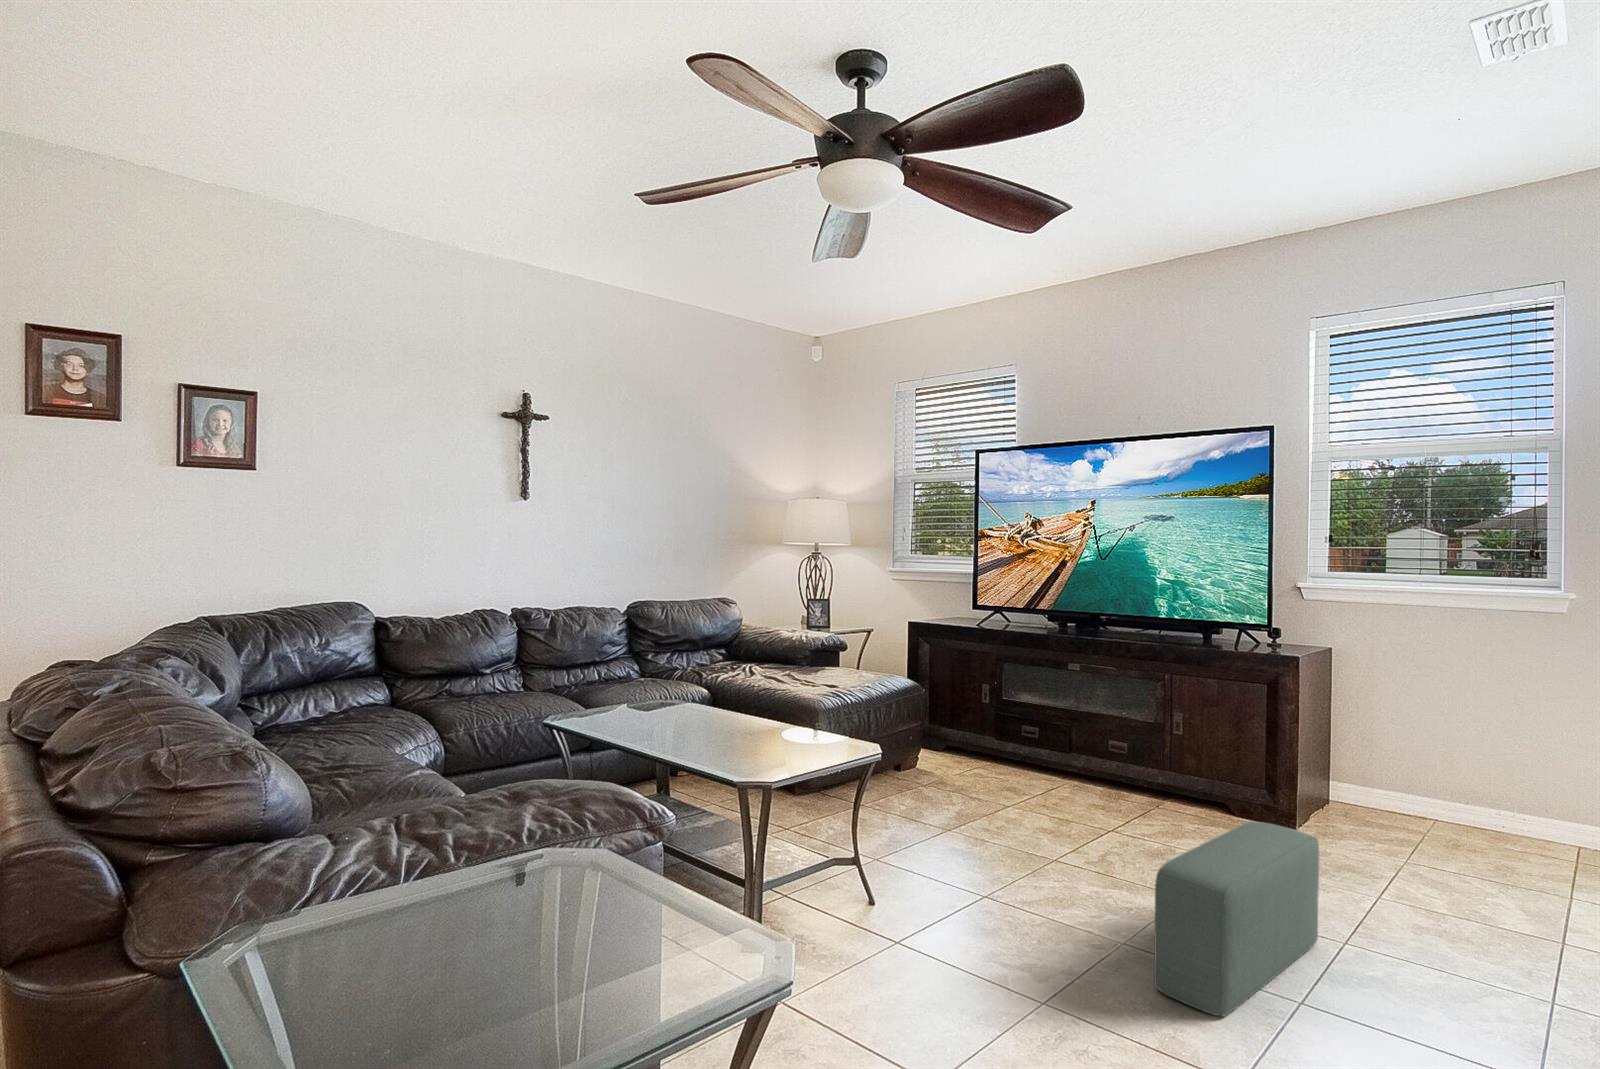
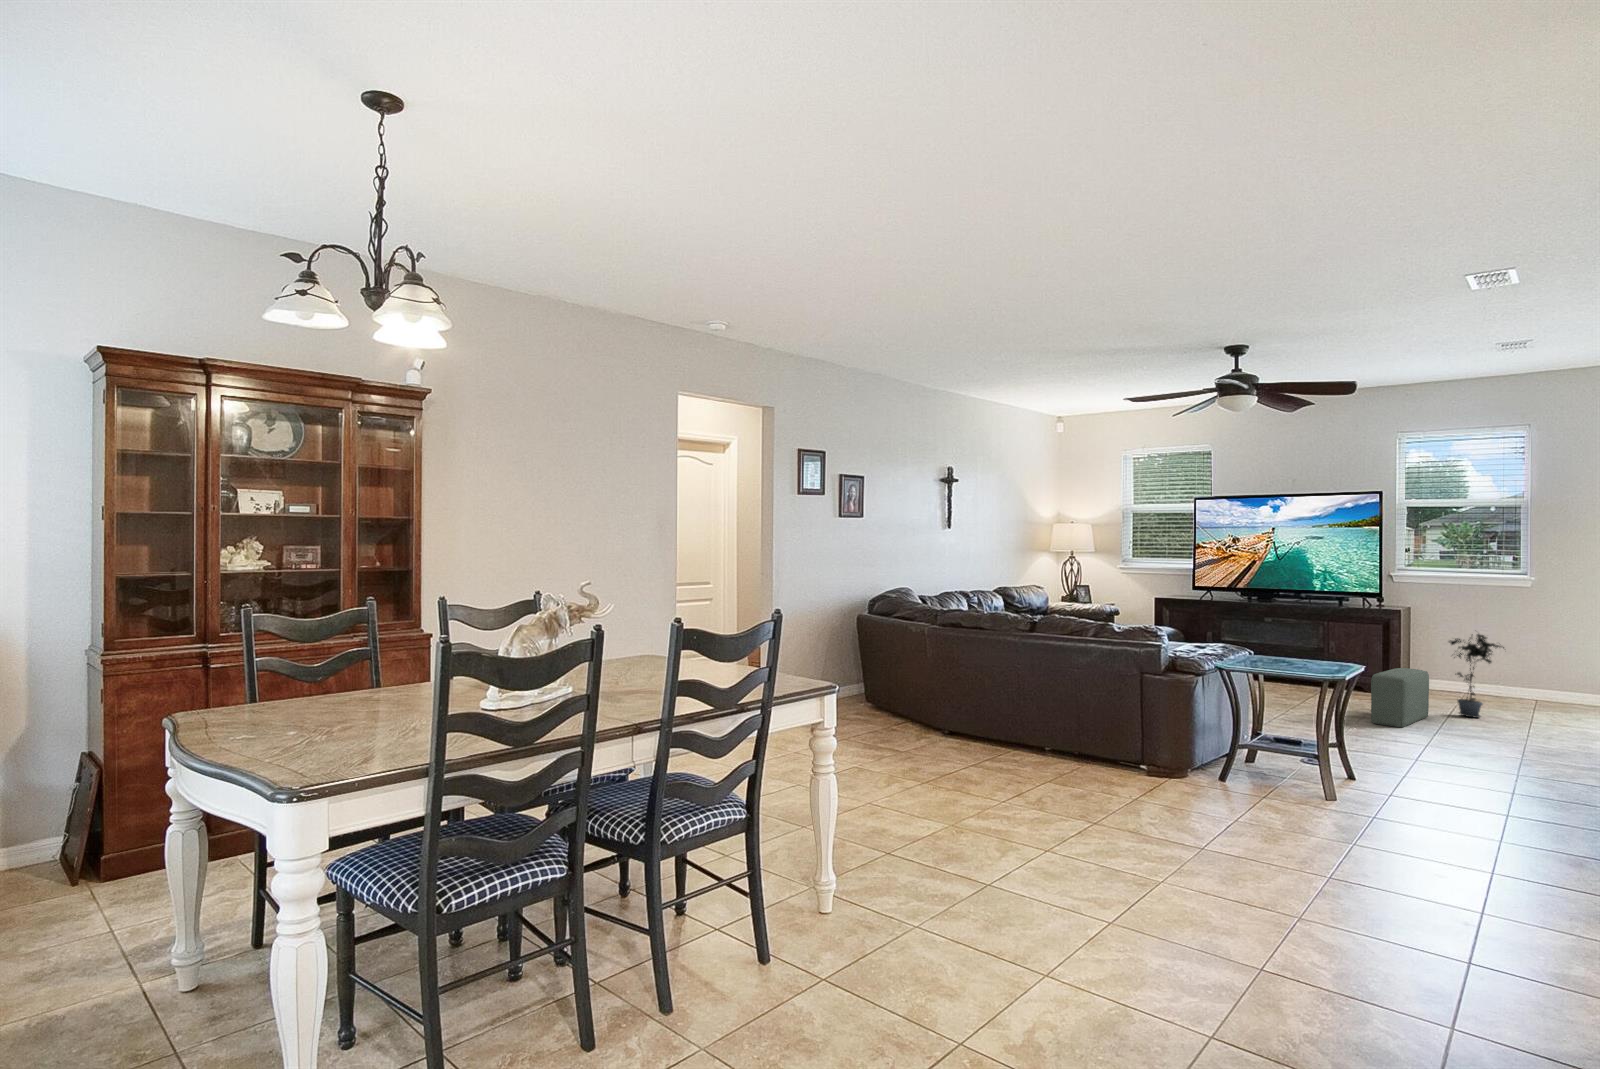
potted plant: none [1372,733,1505,948] -> present [1449,634,1504,718]

